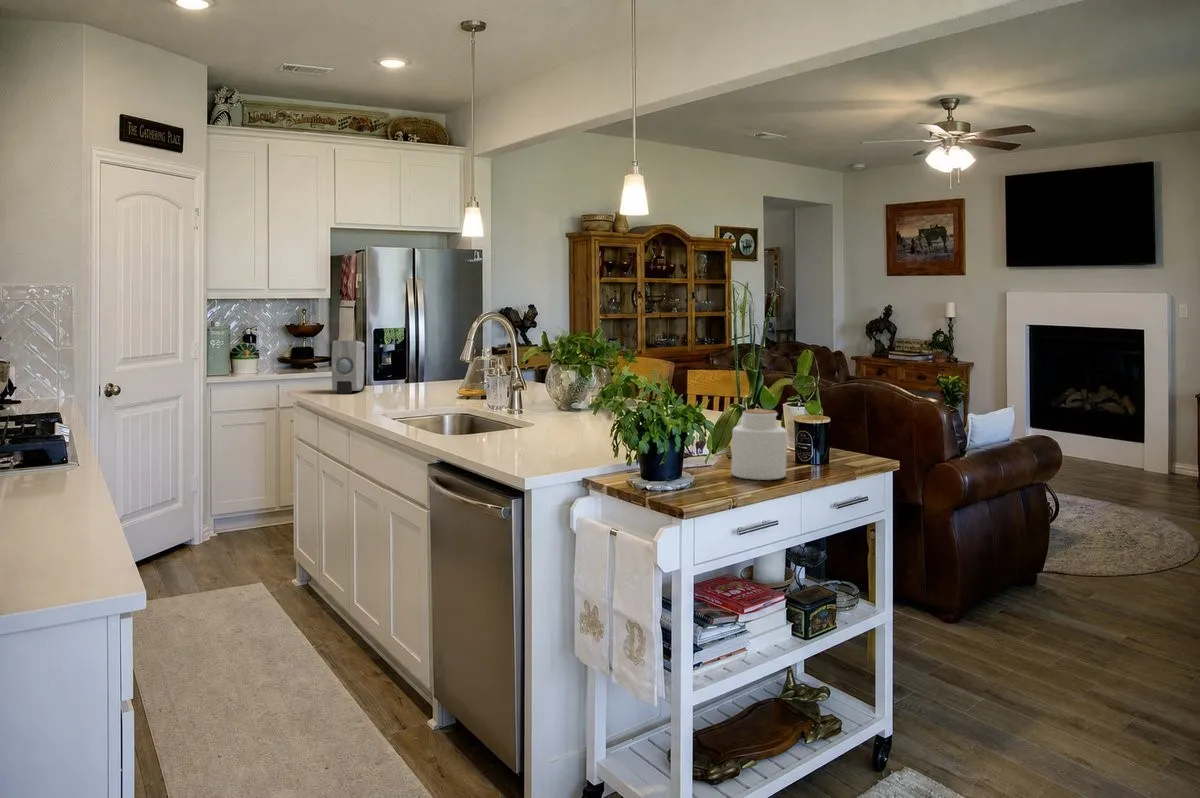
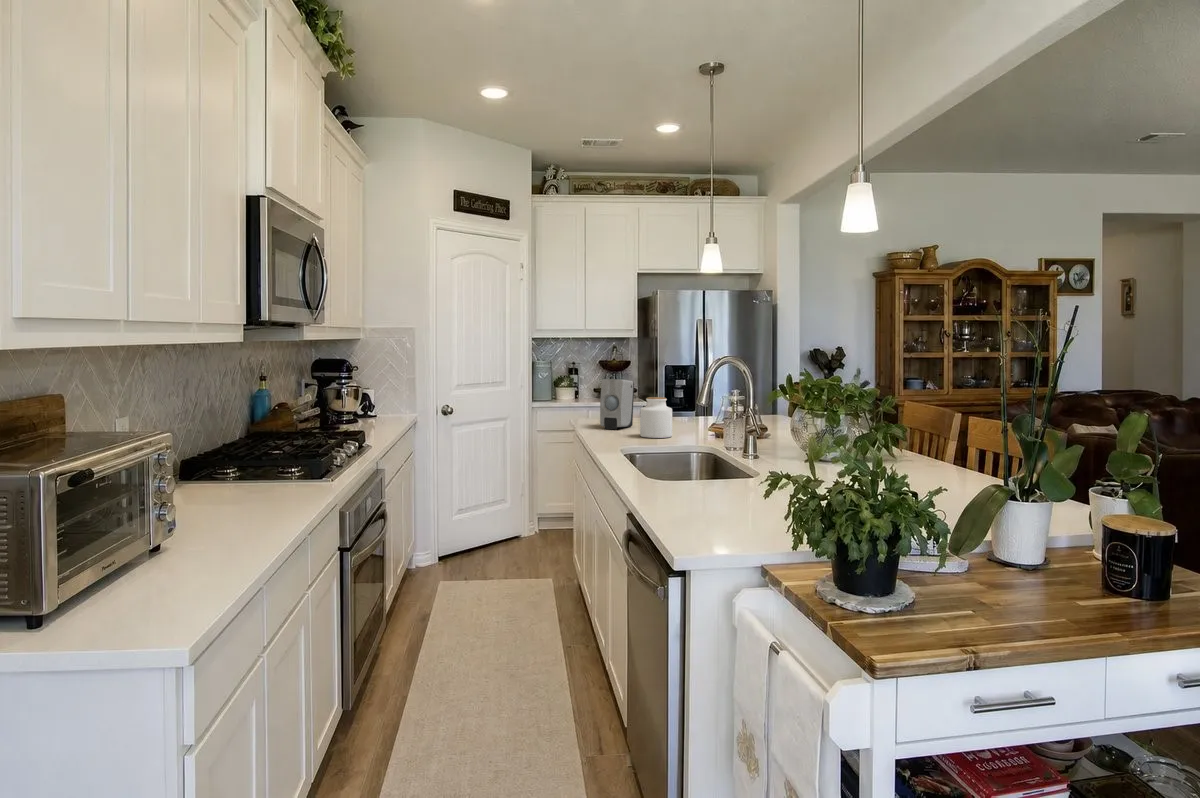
jar: present [731,409,787,480] -> present [640,397,672,438]

